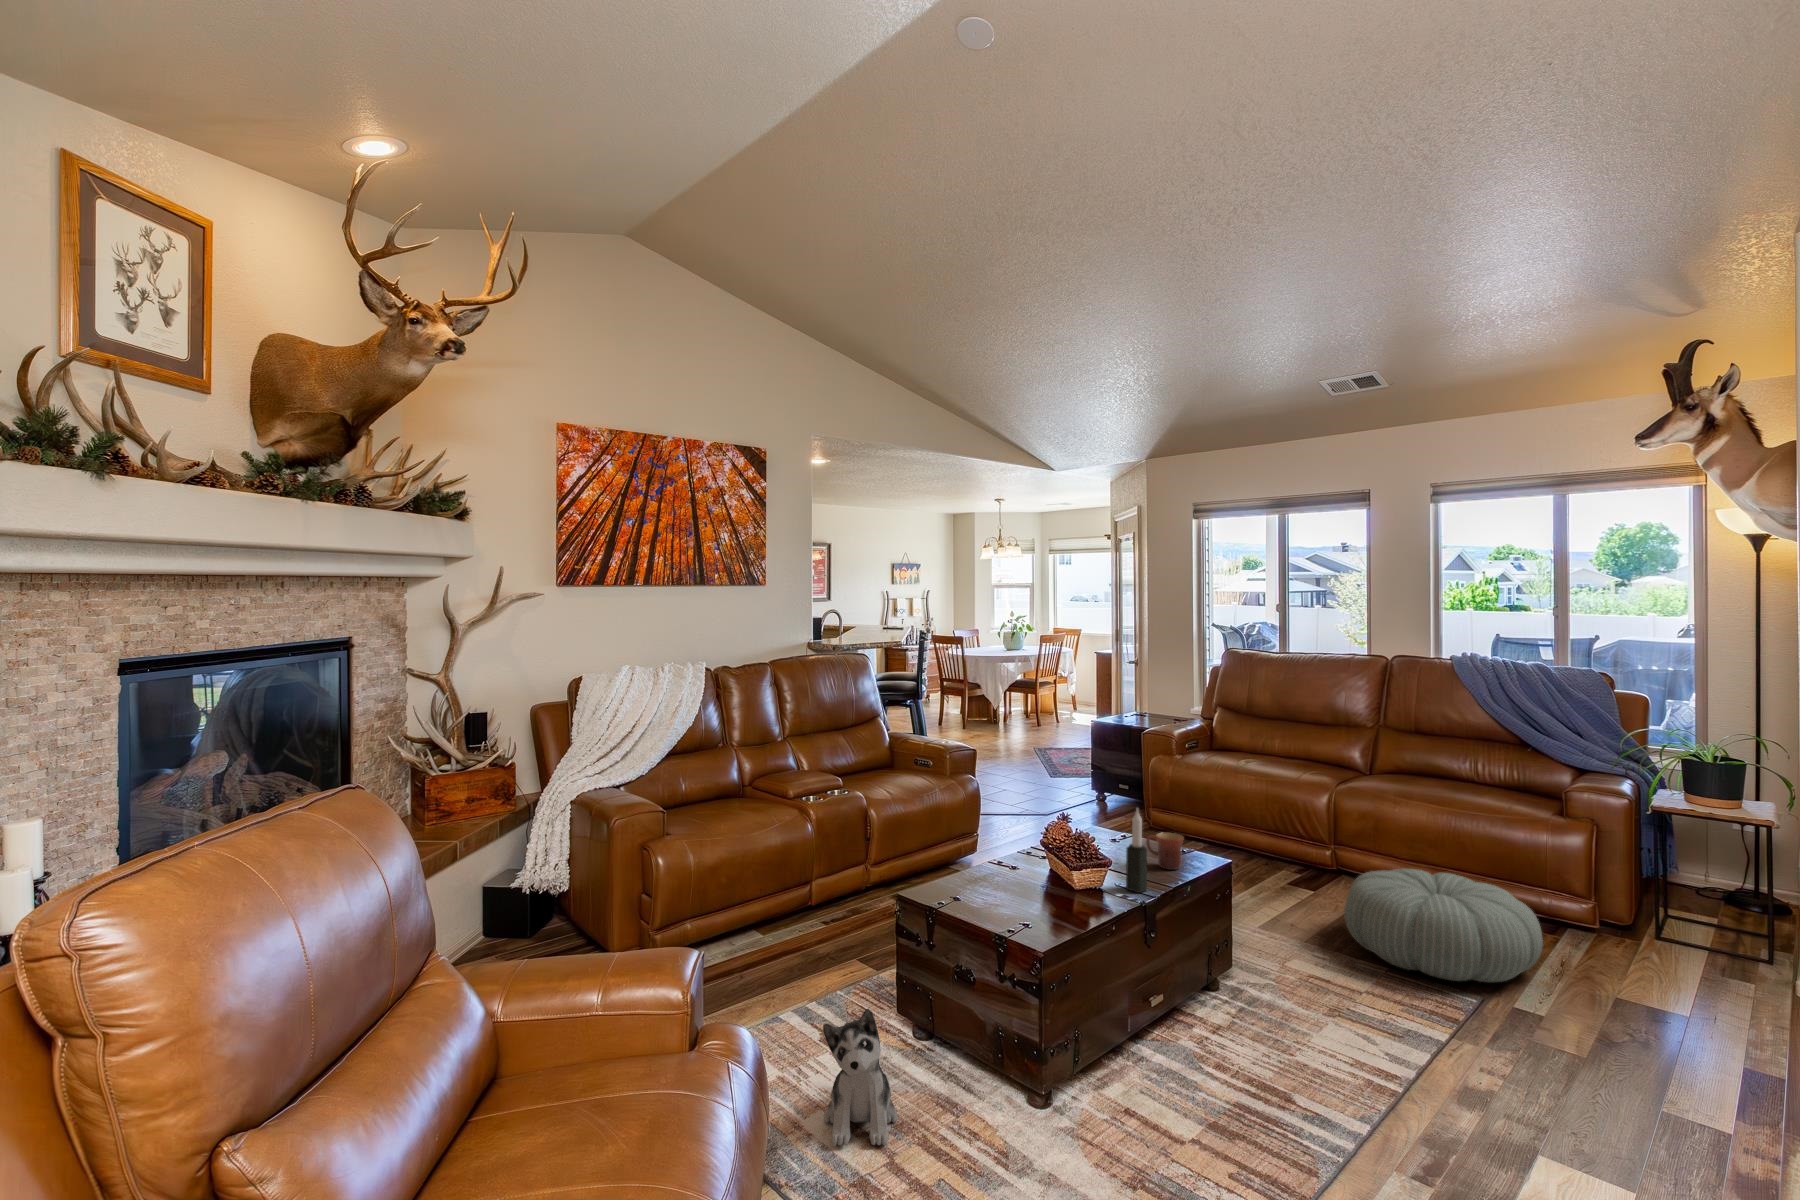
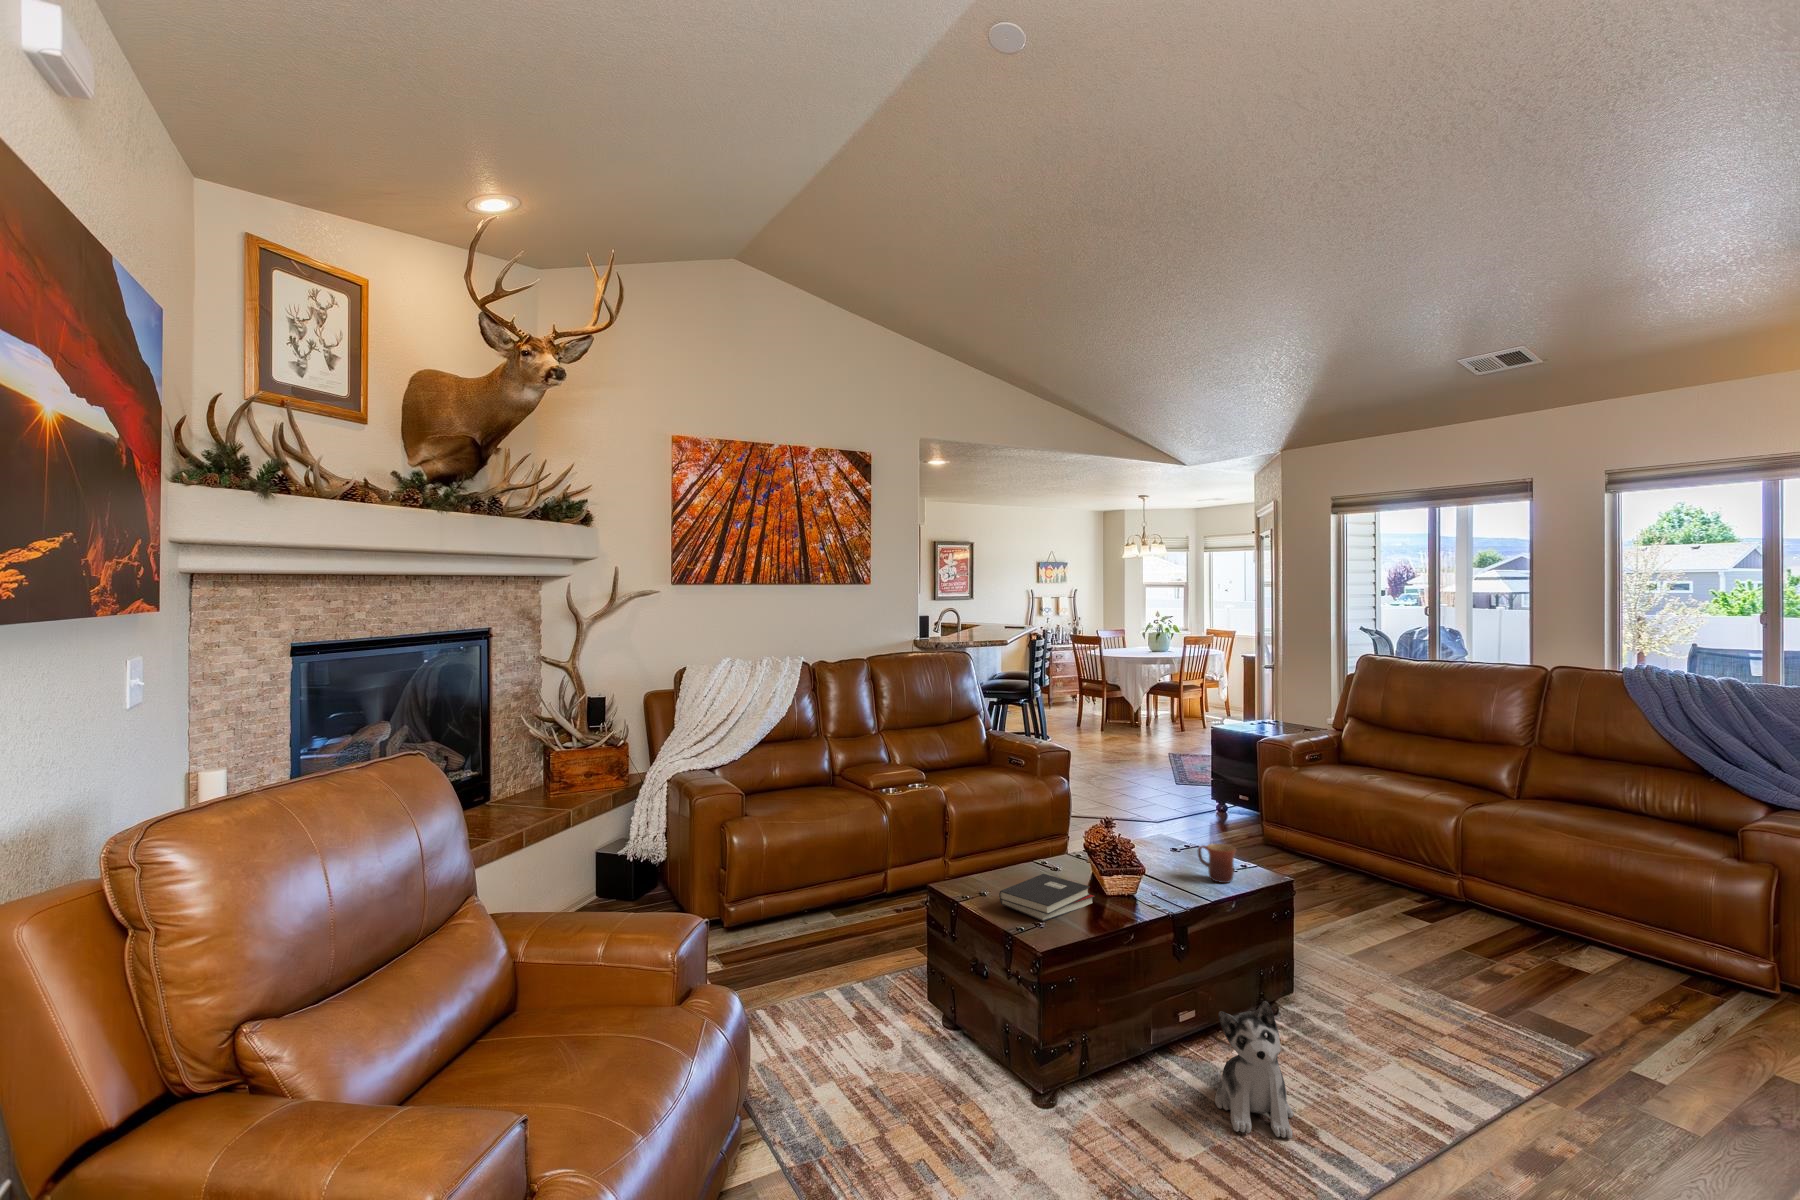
candle: present [1126,808,1147,893] -> none [1162,815,1185,903]
pouf: present [1344,869,1543,982] -> none [1442,904,1683,1040]
hardback book: none [977,874,1066,922] -> present [999,874,1095,921]
plush toy: present [823,1009,898,1145] -> present [1215,1001,1294,1138]

